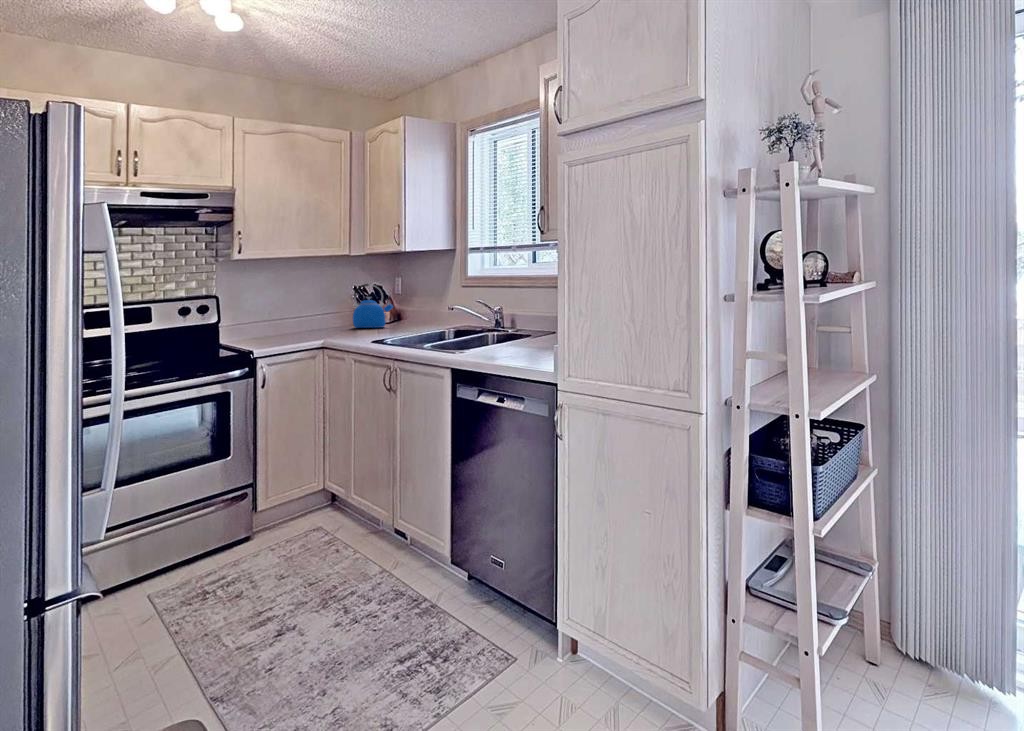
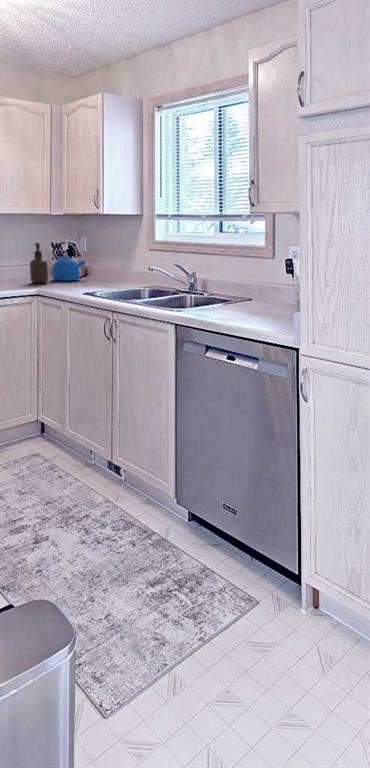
soap dispenser: none [324,284,345,330] -> present [30,243,48,283]

